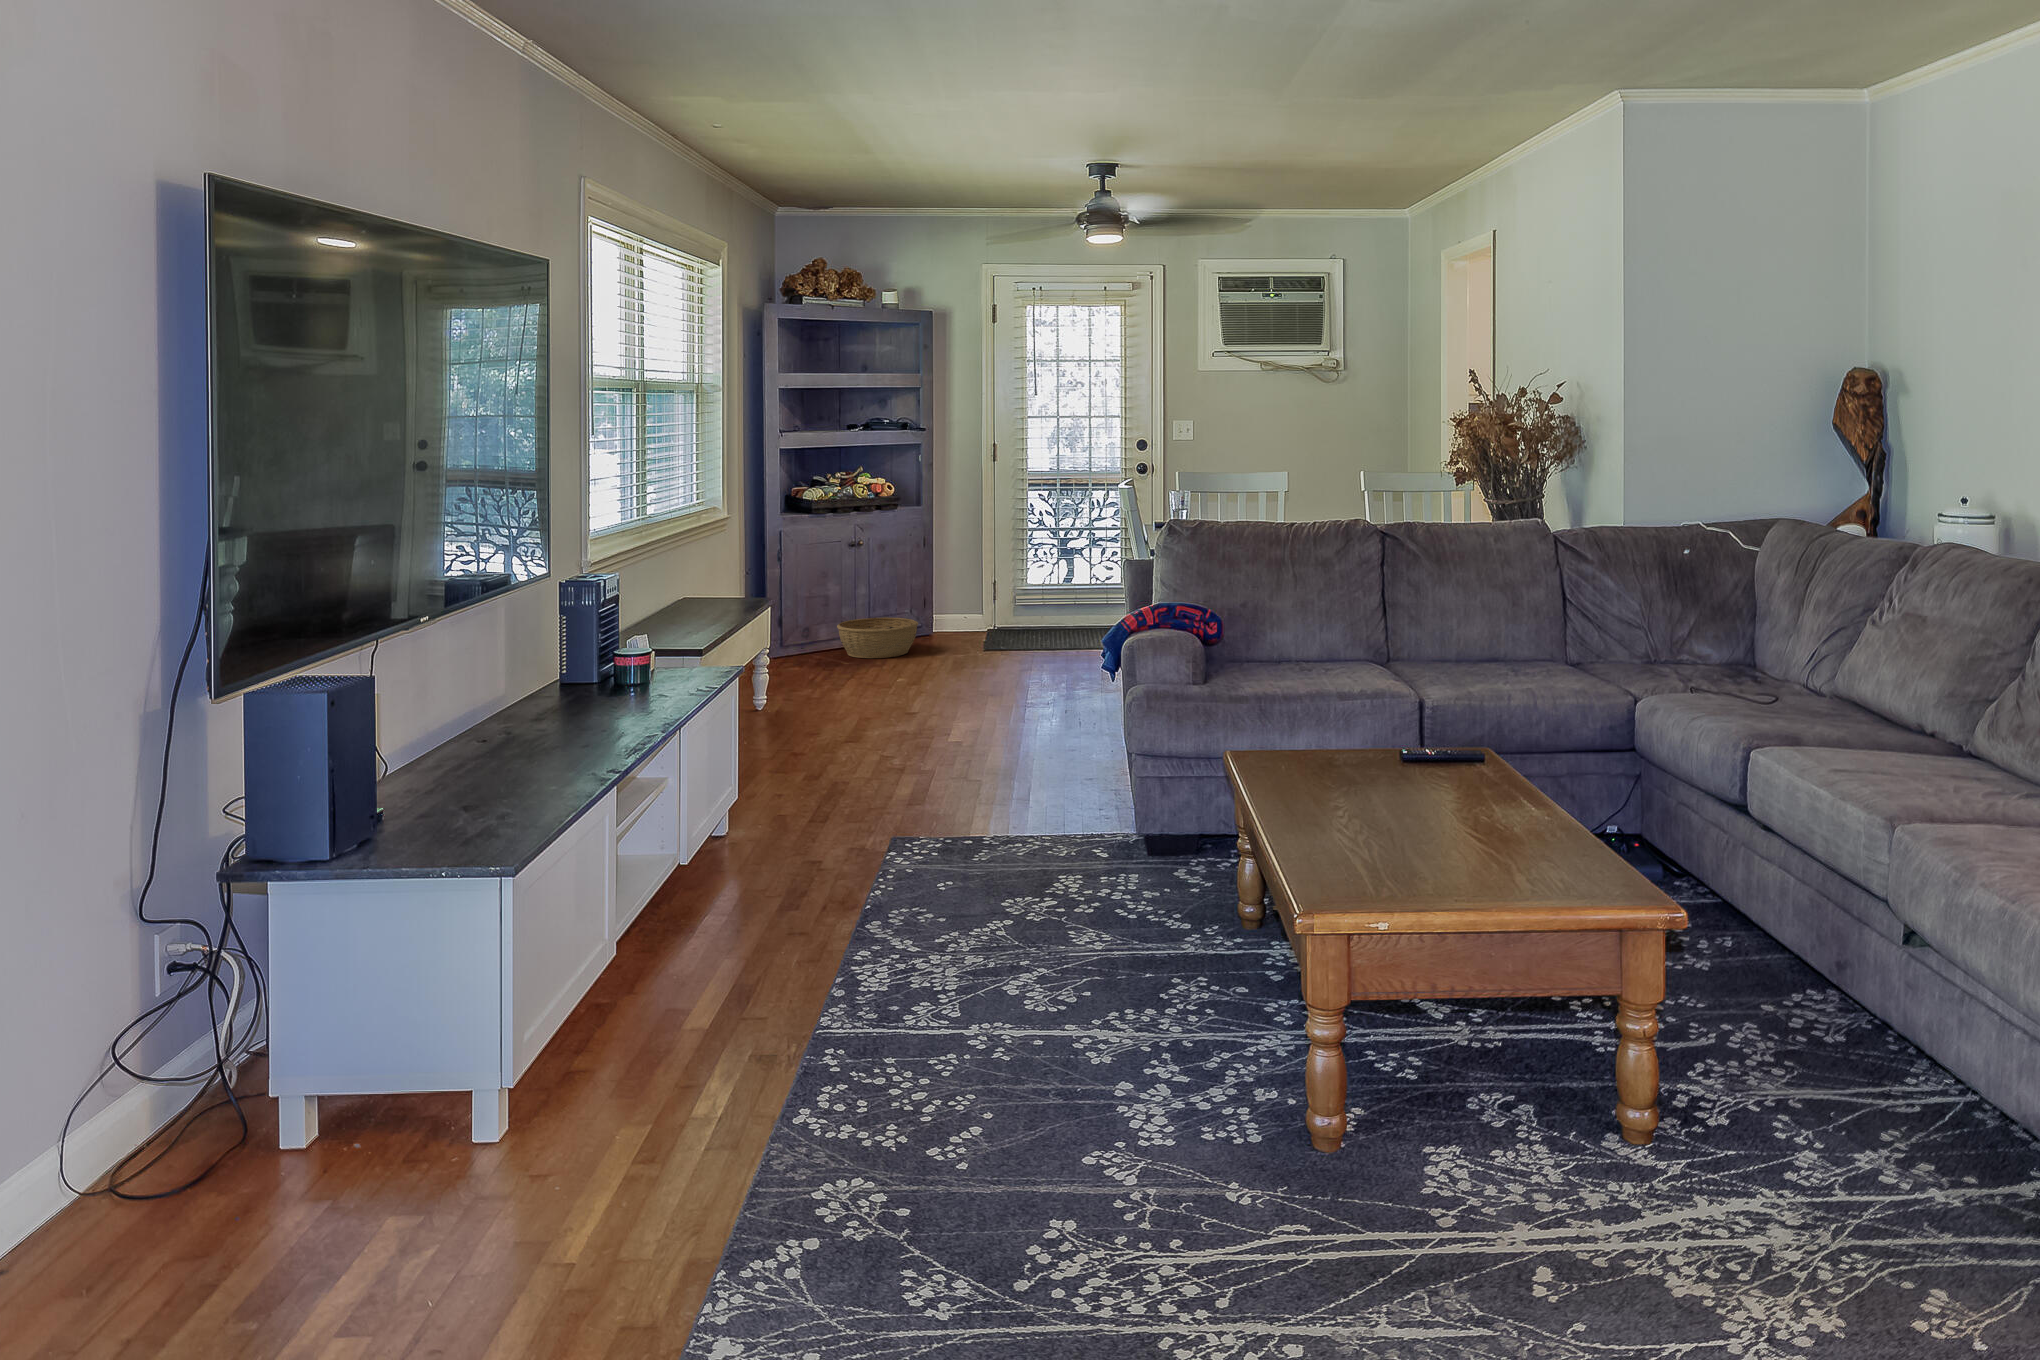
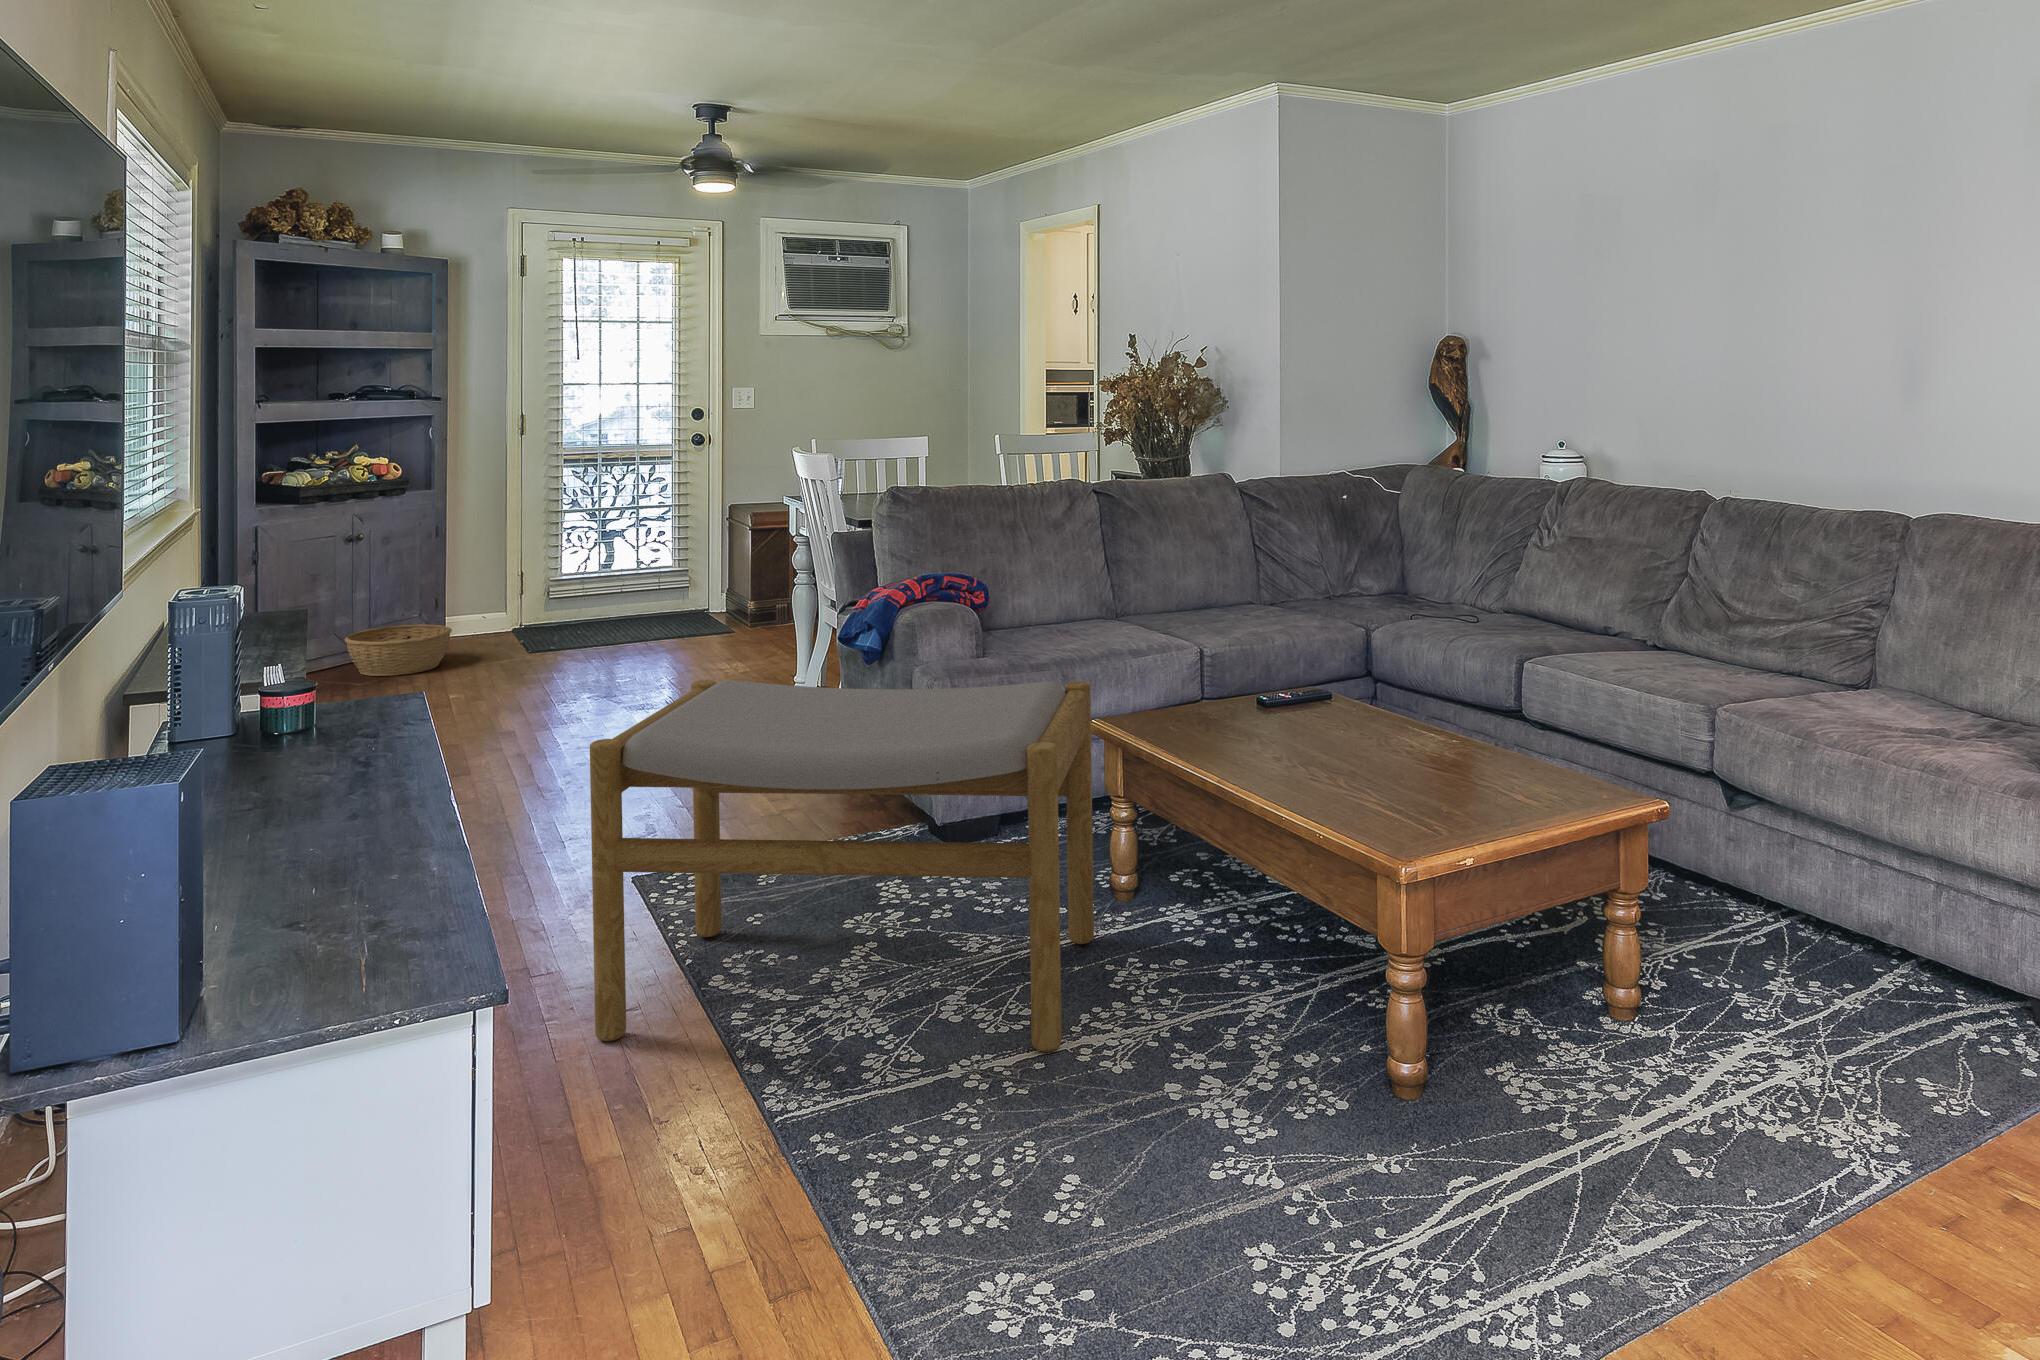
footstool: none [746,672,1191,1030] -> present [590,680,1094,1052]

